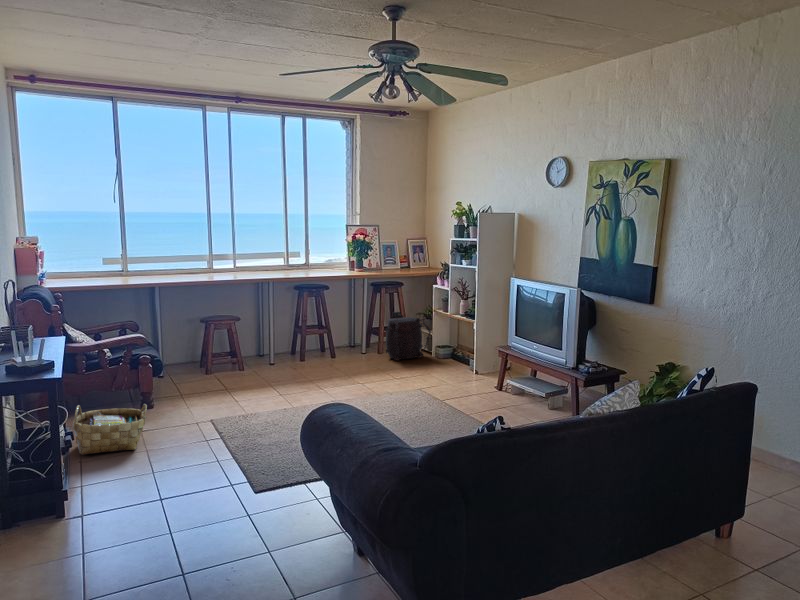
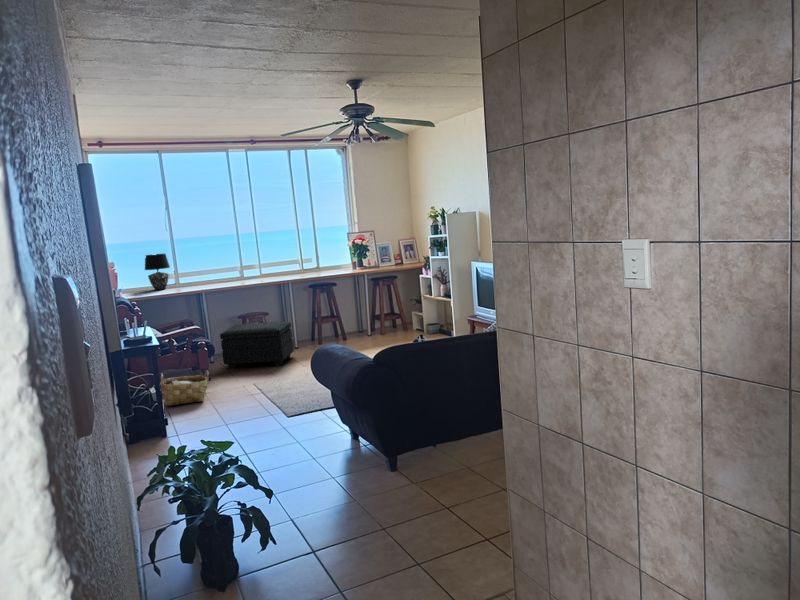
table lamp: none [82,231,117,278] -> present [145,253,170,290]
backpack: present [385,312,431,361] -> none [385,299,421,338]
footstool: none [173,332,269,392] -> present [220,322,294,369]

